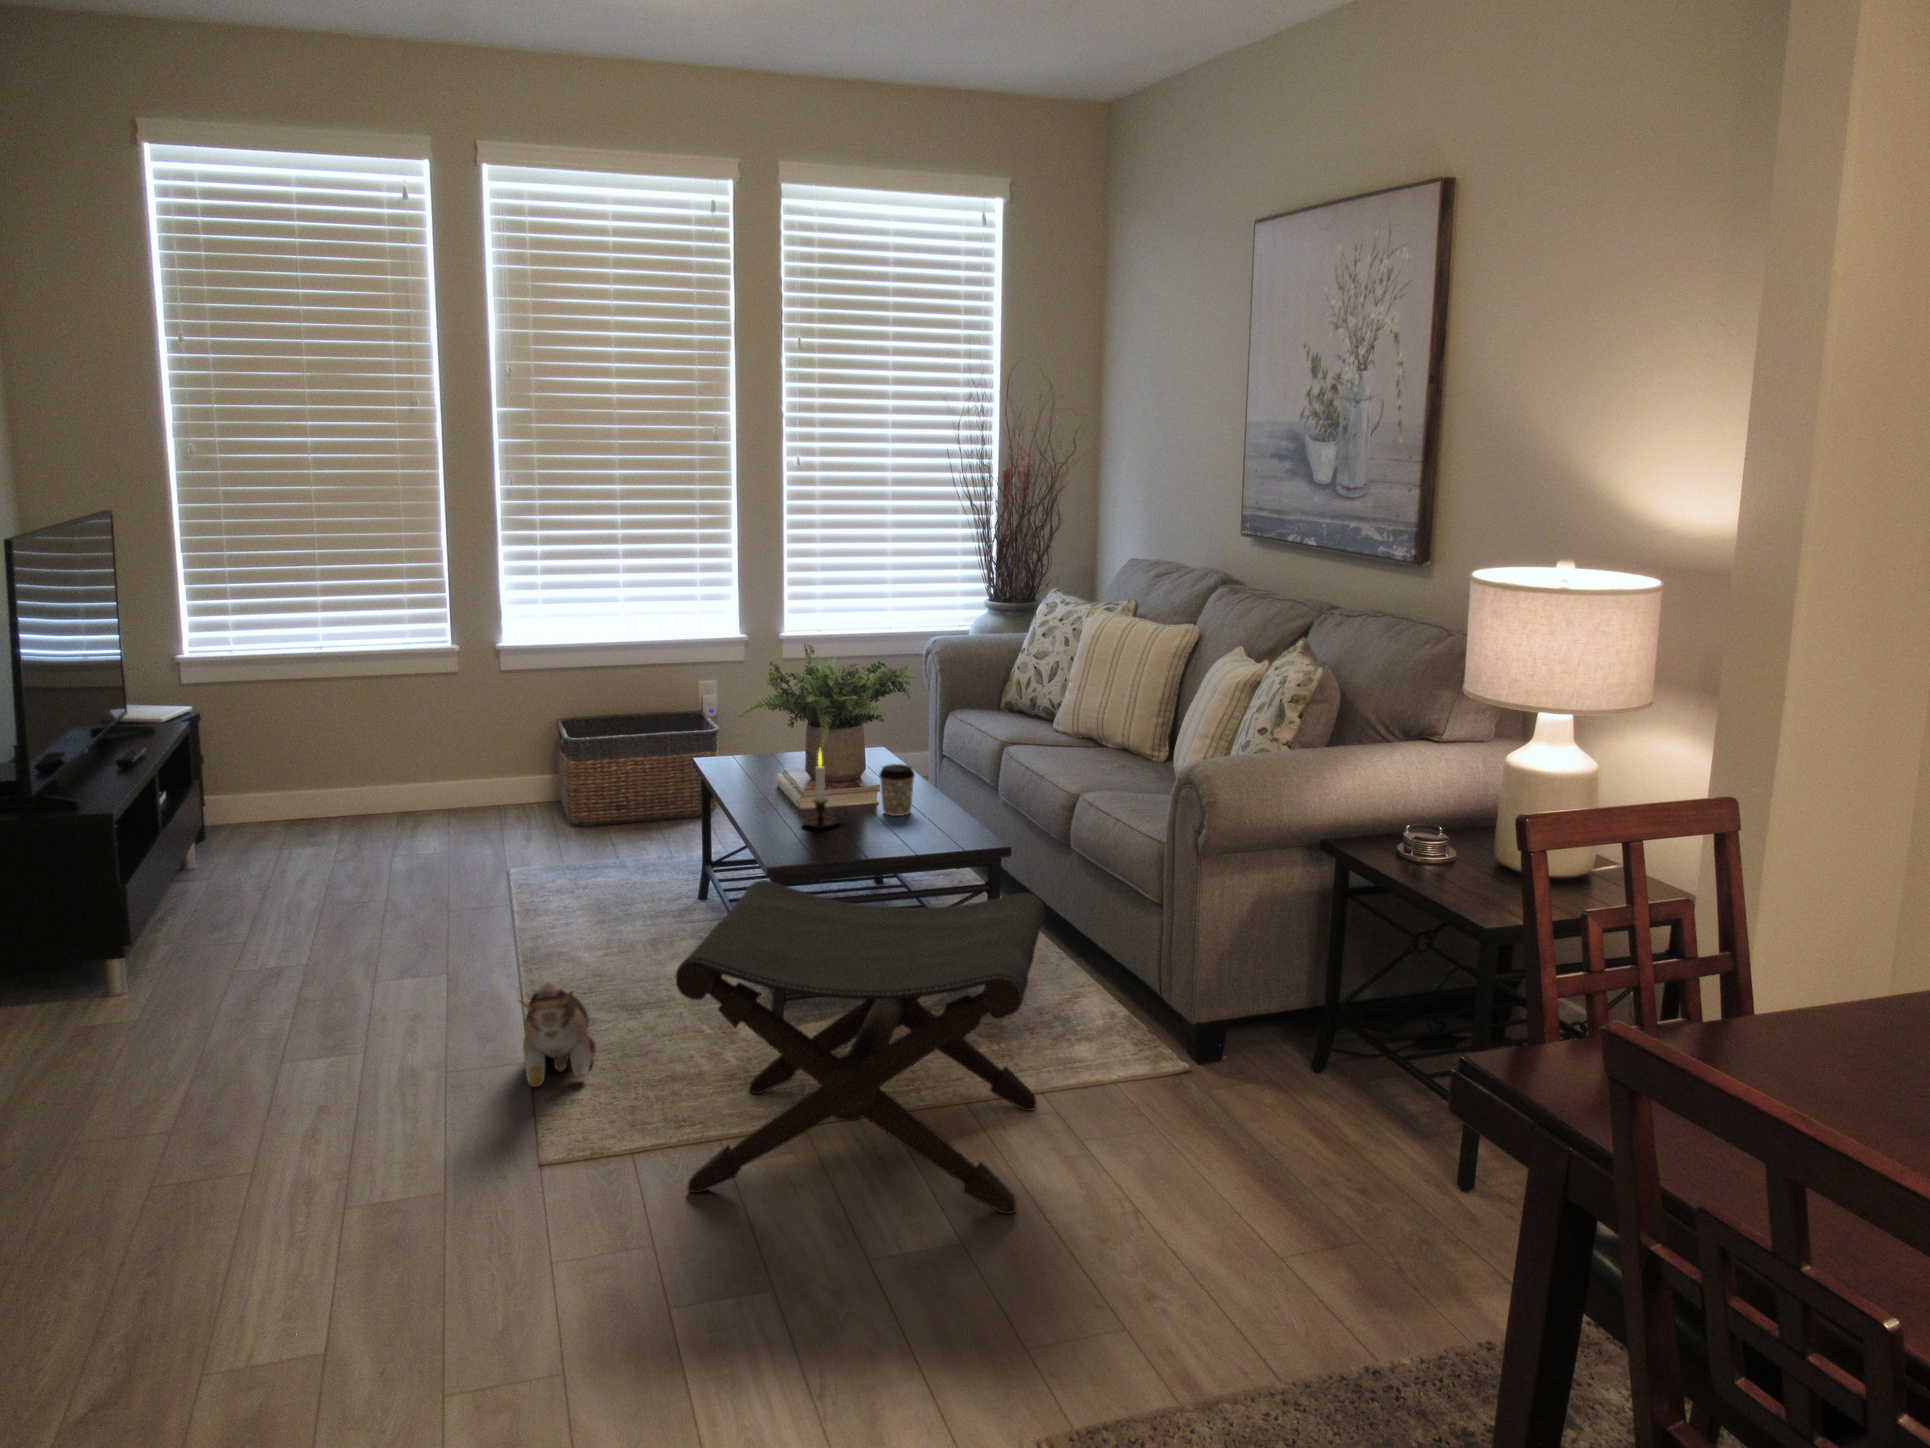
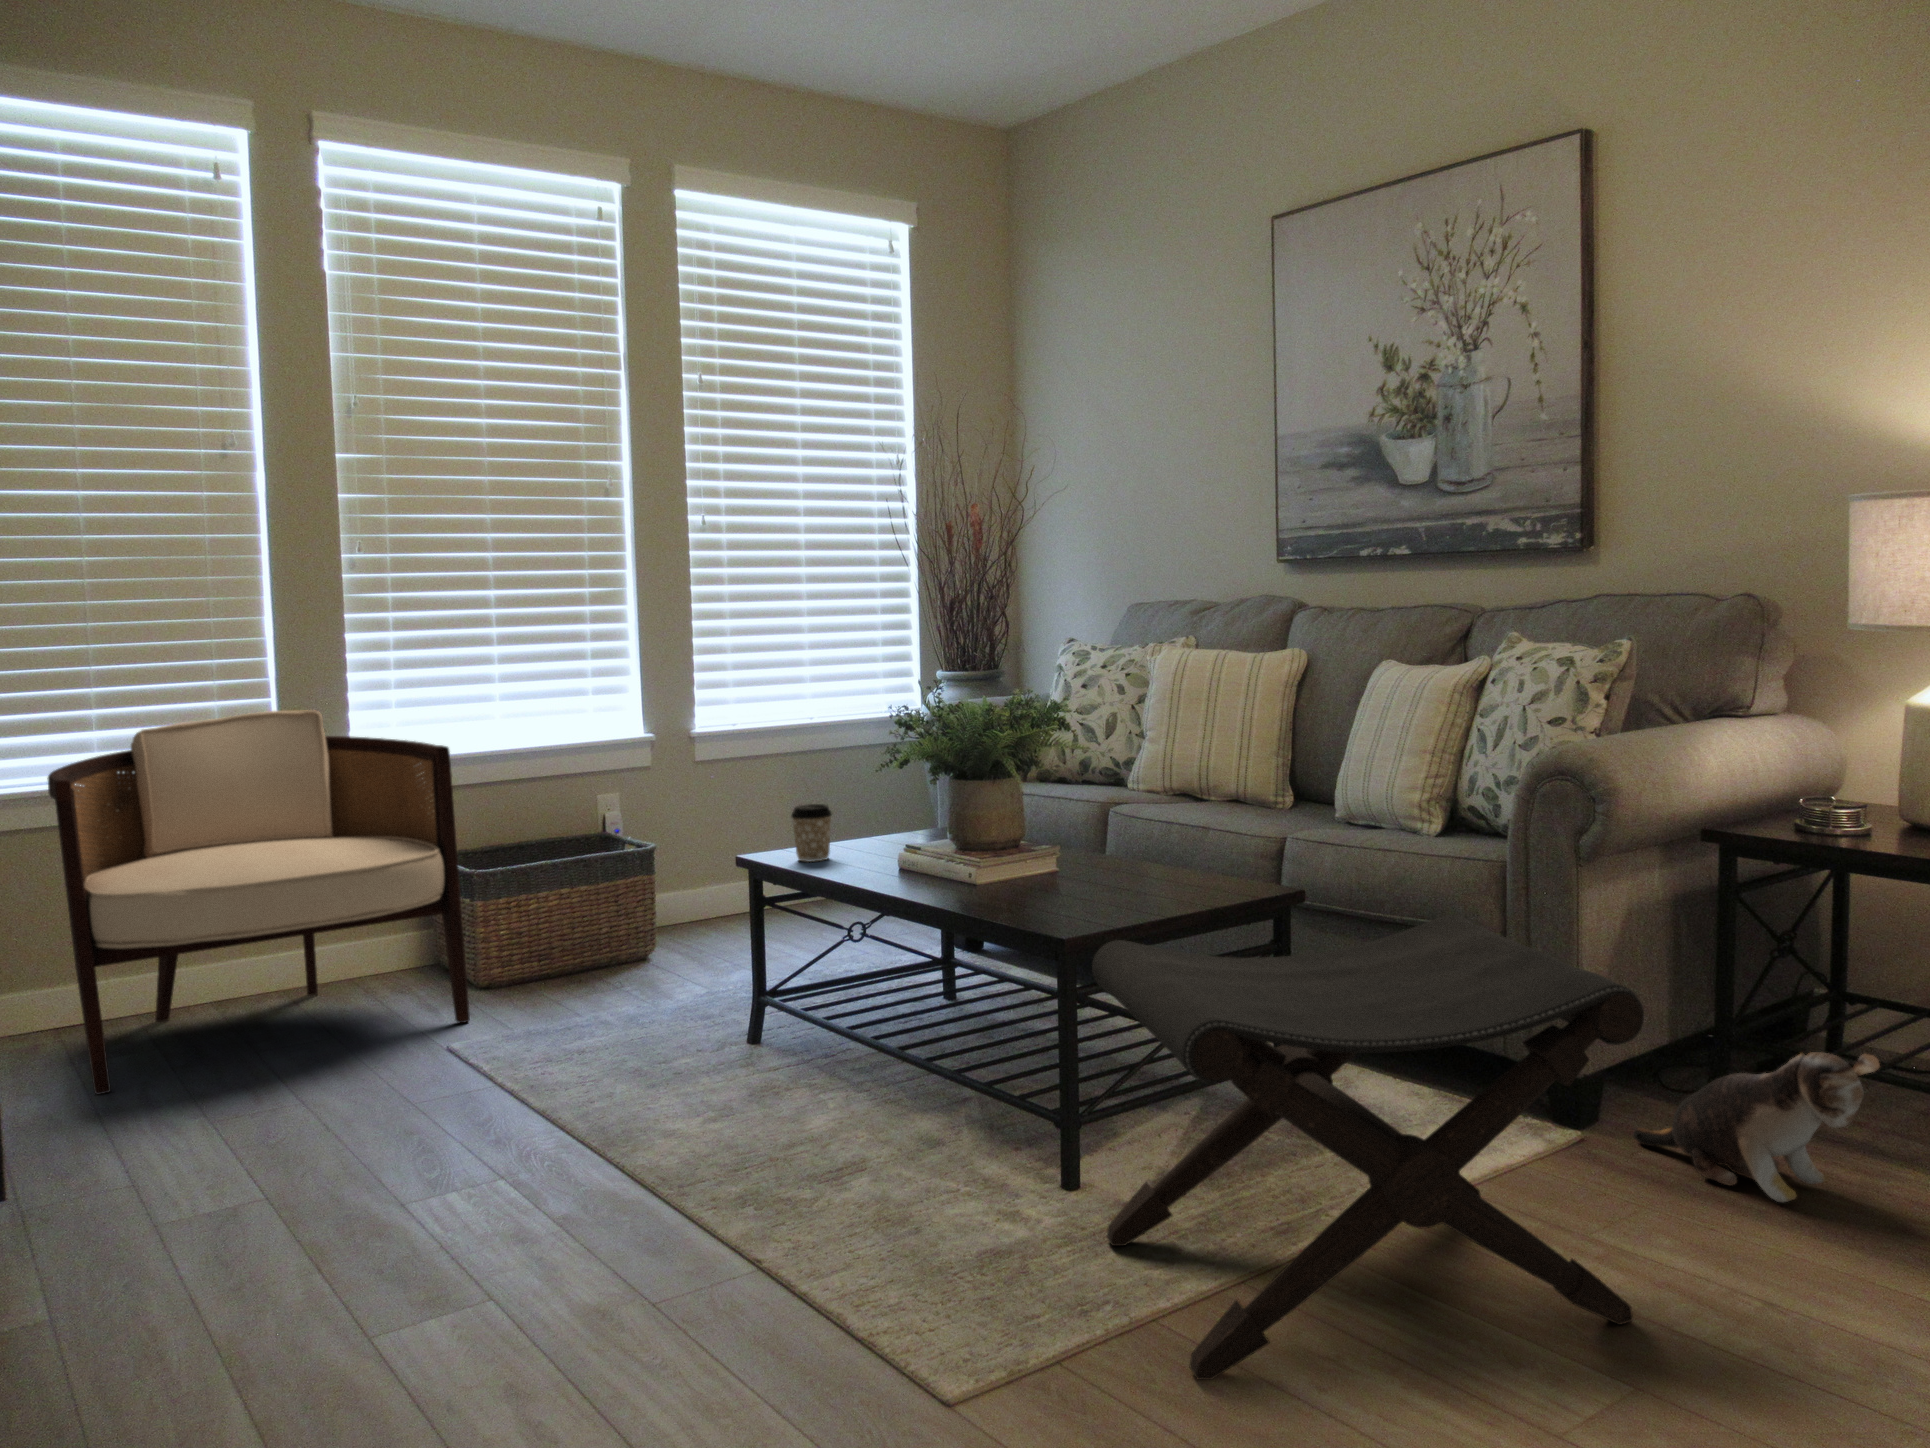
armchair: none [254,604,541,872] -> present [47,710,470,1094]
candle: present [803,748,843,828] -> none [1005,793,1054,899]
coffee cup: present [879,764,915,816] -> present [791,804,832,862]
plush toy: present [520,983,596,1087] -> present [1633,1052,1880,1202]

